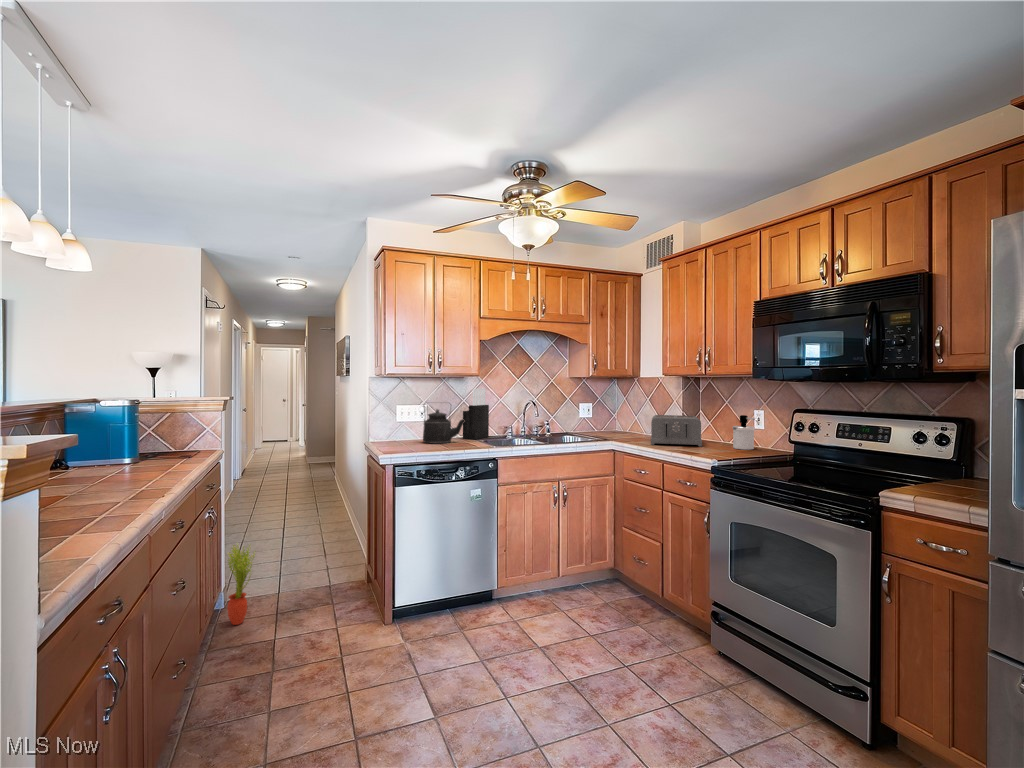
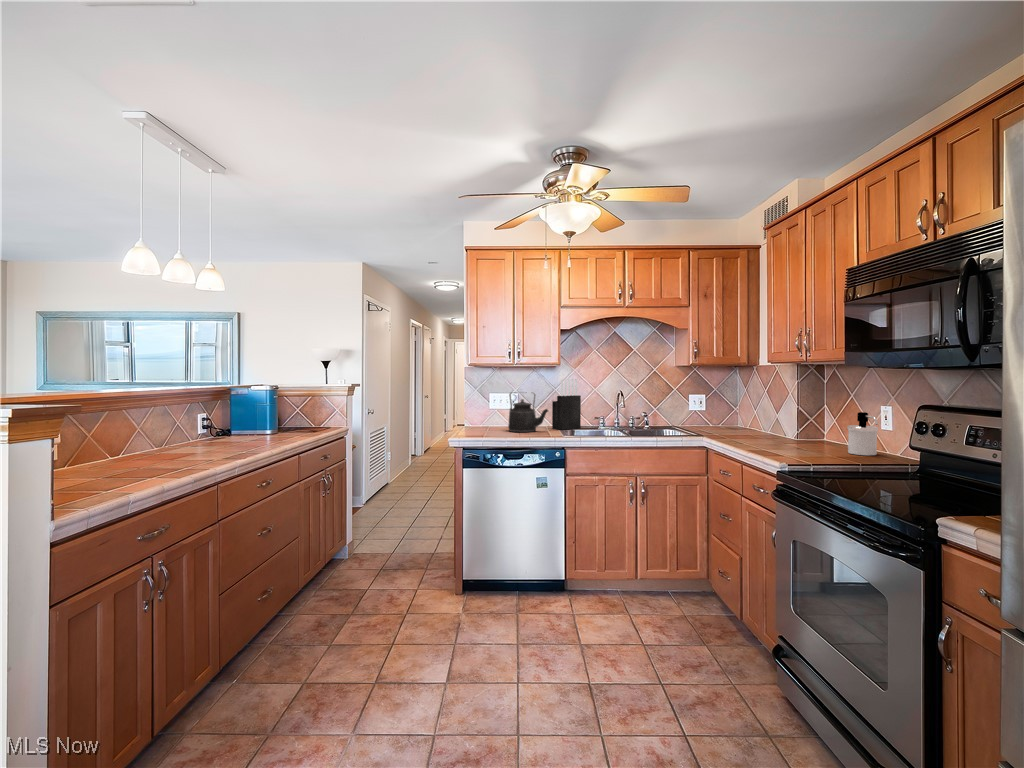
toaster: present [651,415,702,446] -> none [745,410,818,449]
potted plant: present [227,545,255,625] -> none [339,507,363,575]

